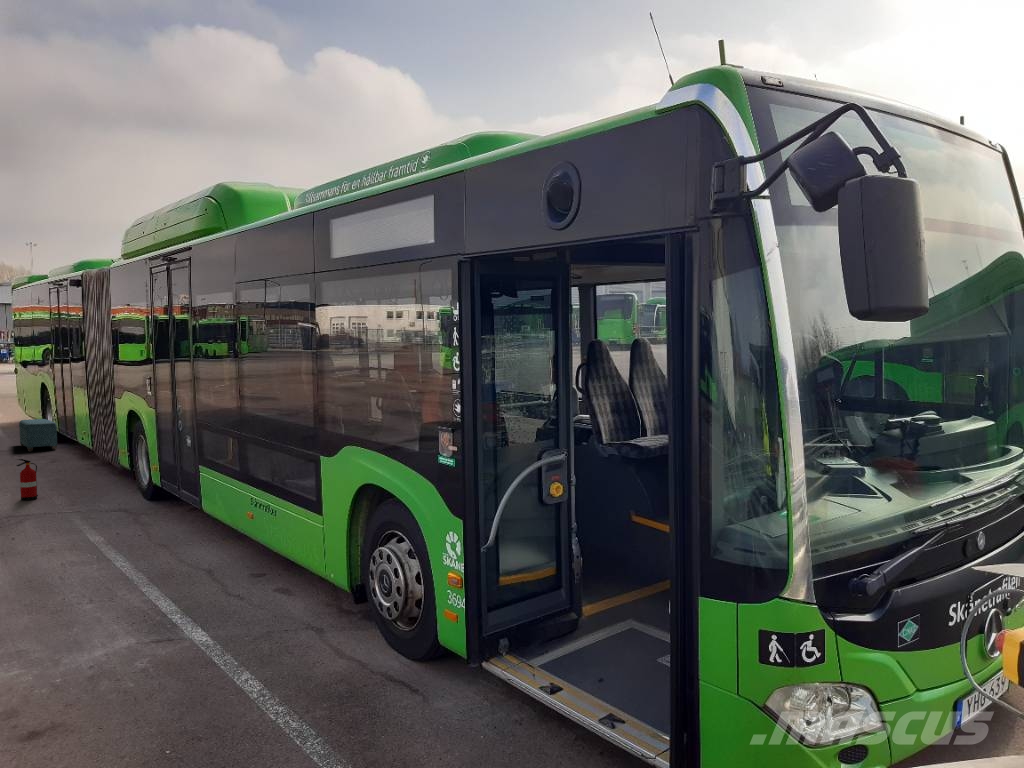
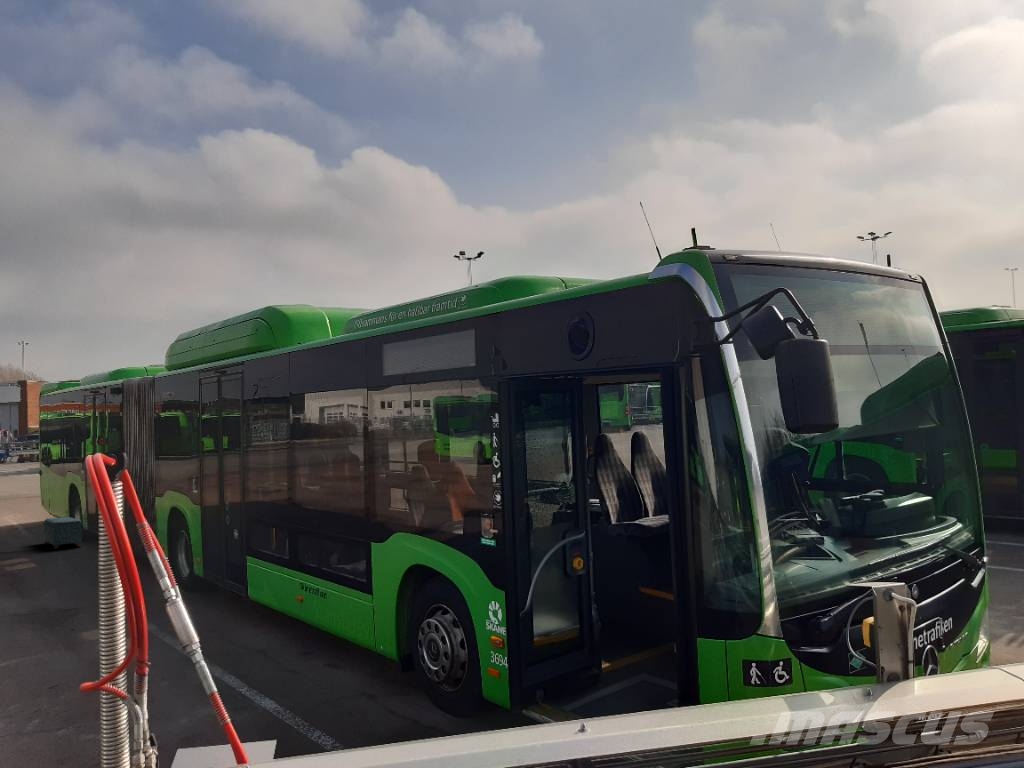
fire extinguisher: present [16,459,38,501] -> none [62,555,81,595]

